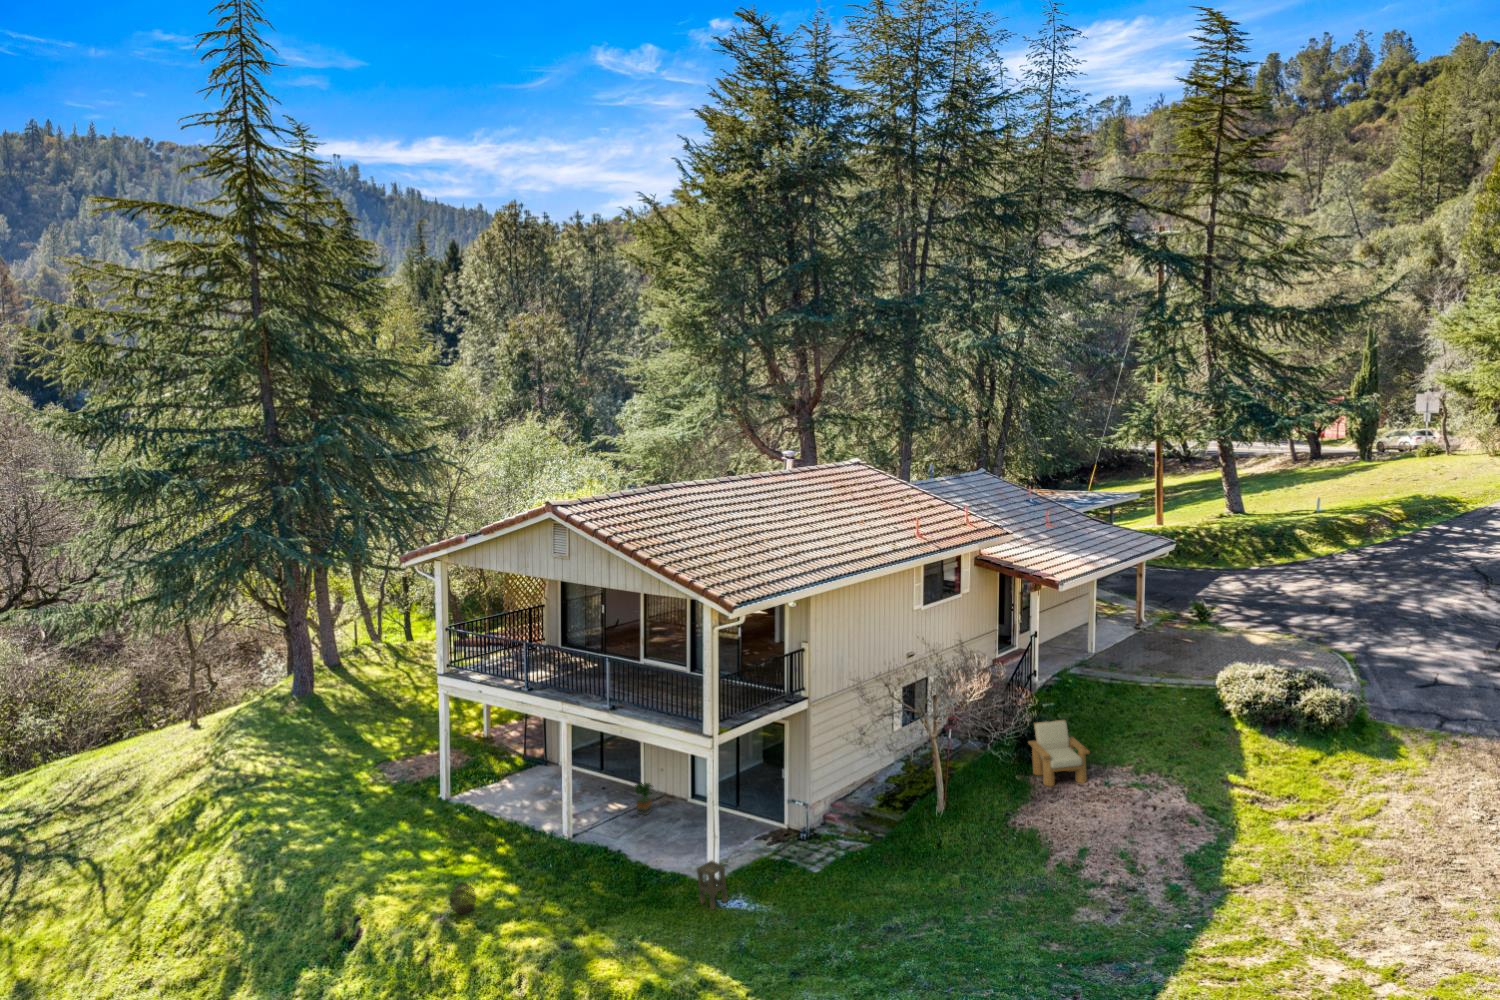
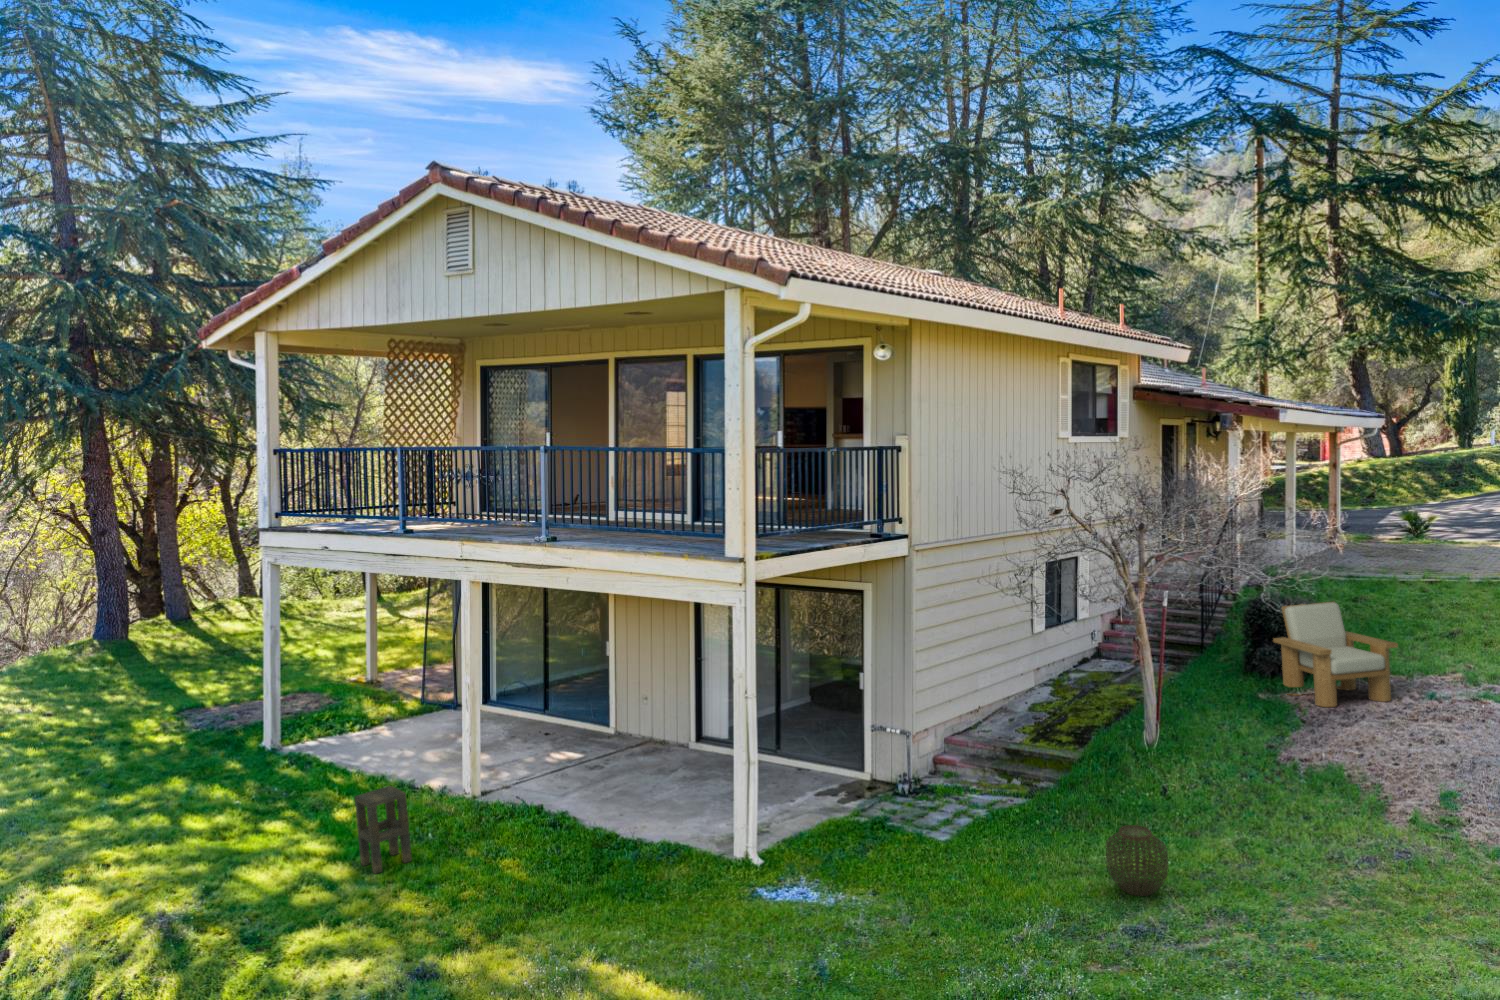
potted tree: present [635,783,653,815] -> none [595,705,630,762]
side table: present [697,860,727,910] -> present [355,786,412,874]
woven basket: present [450,884,476,914] -> present [1106,825,1168,896]

